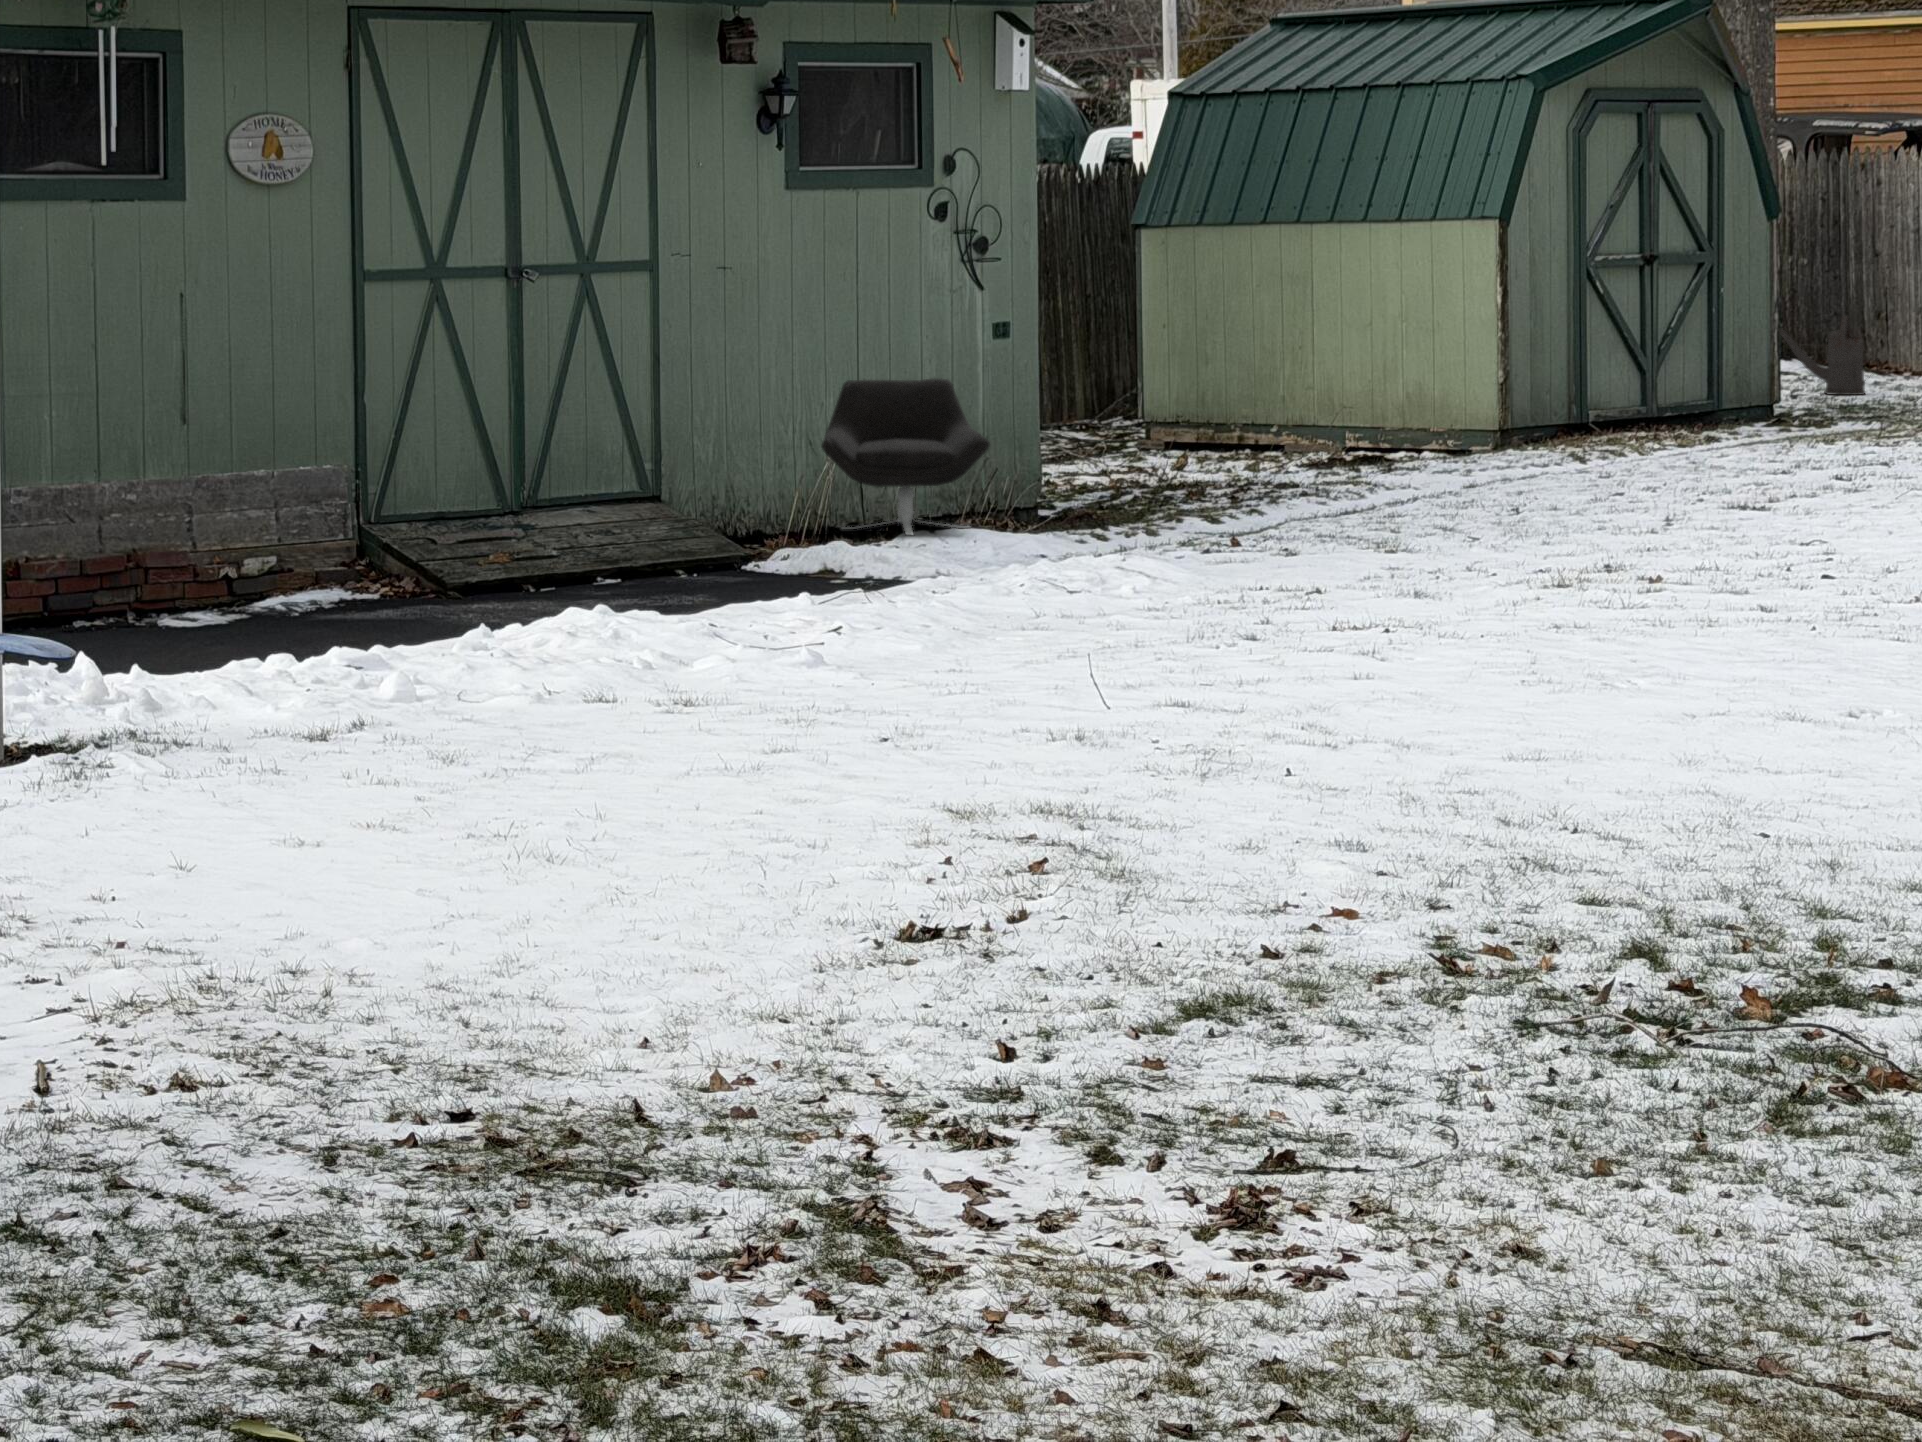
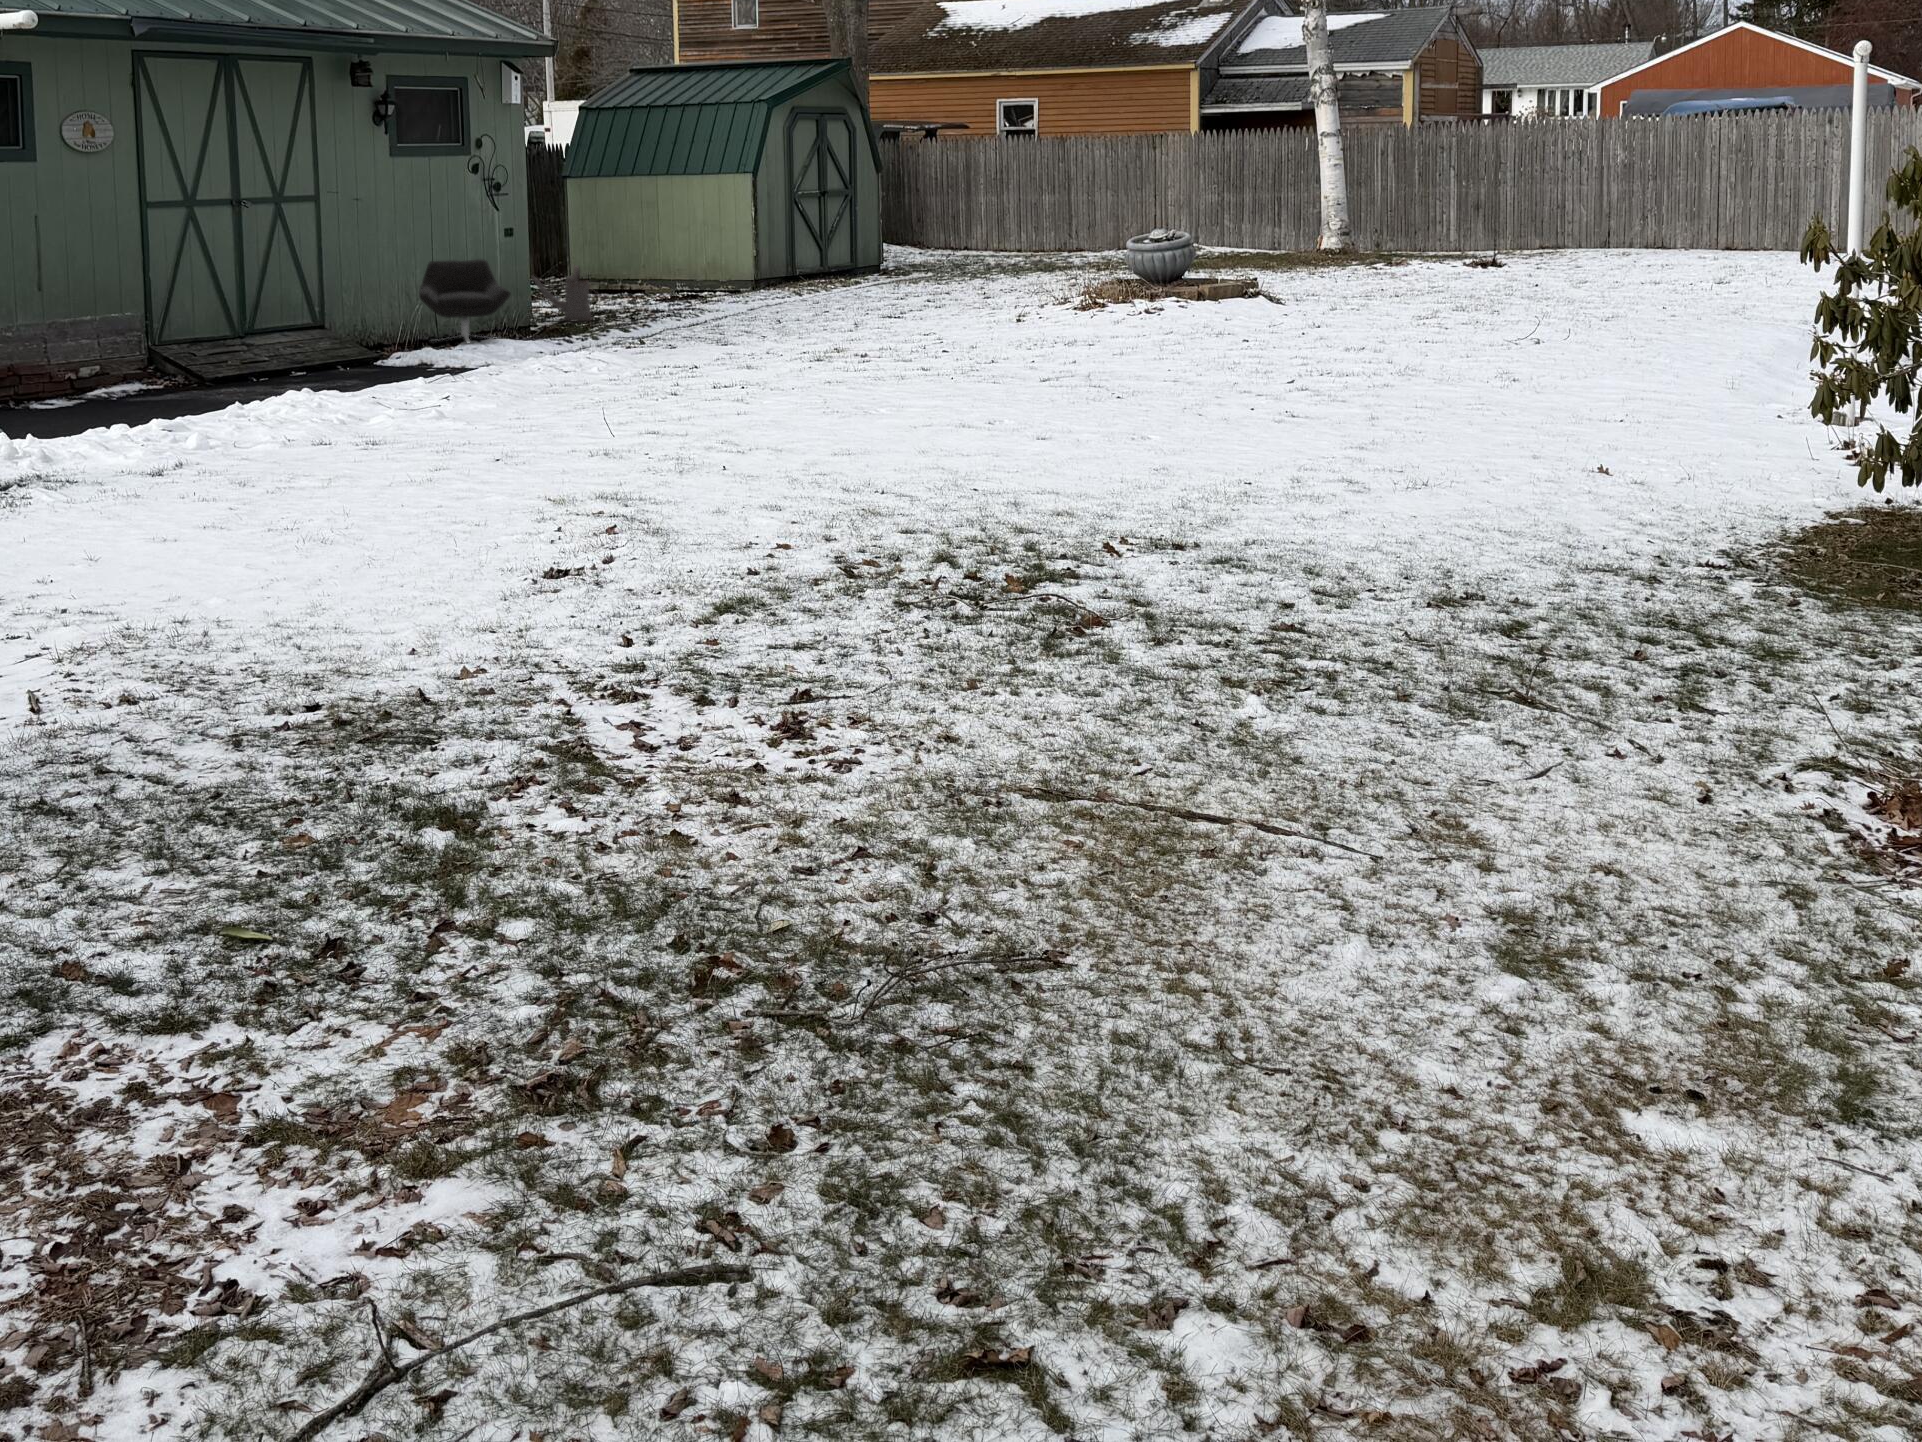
watering can: present [1779,316,1870,395] -> present [531,265,591,322]

